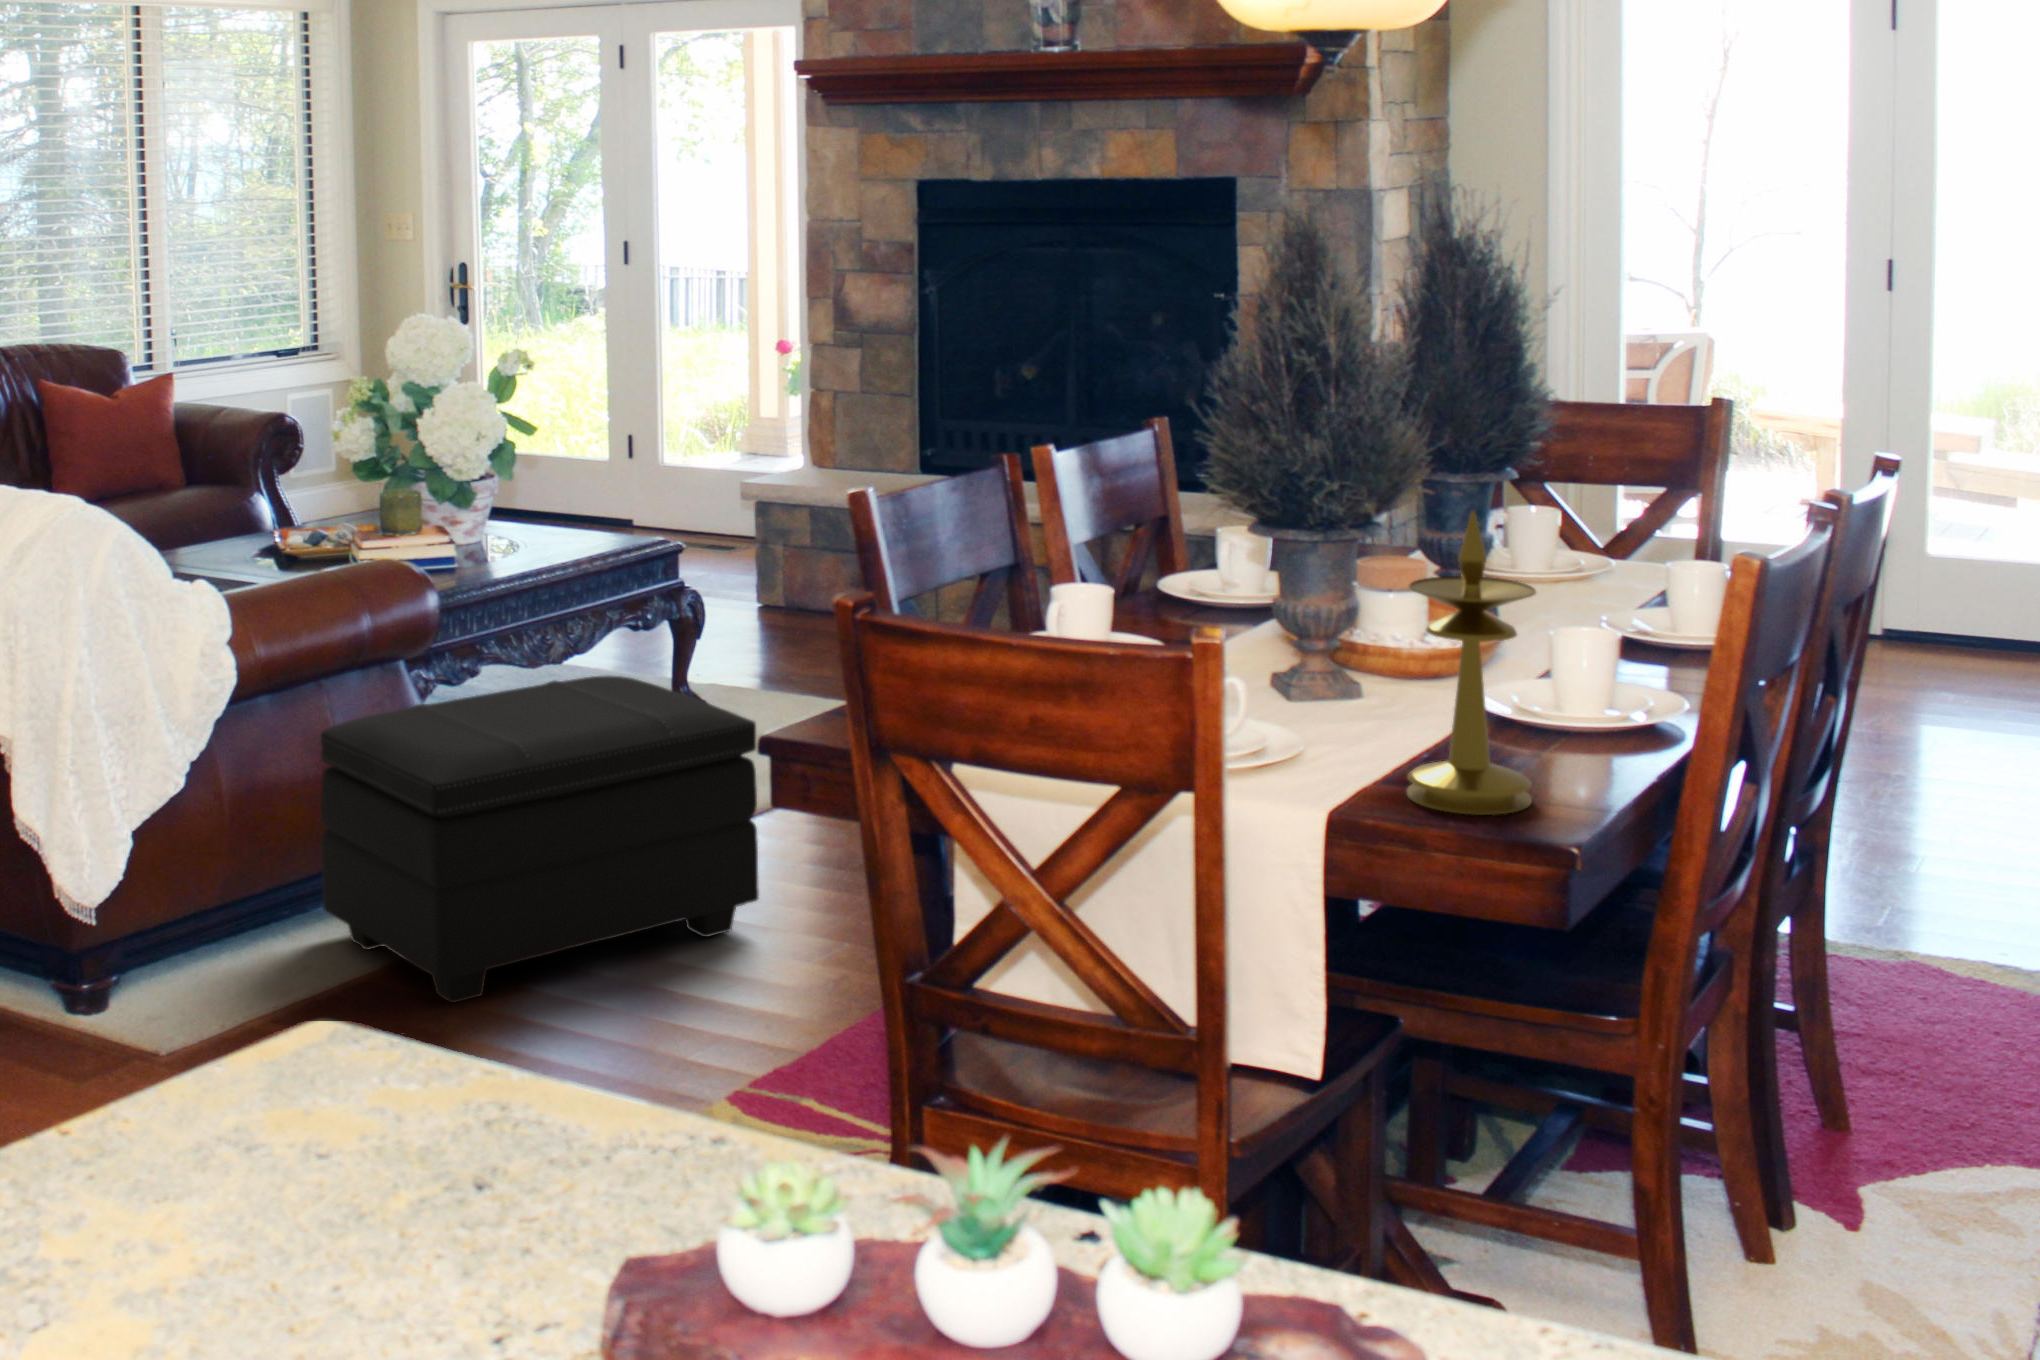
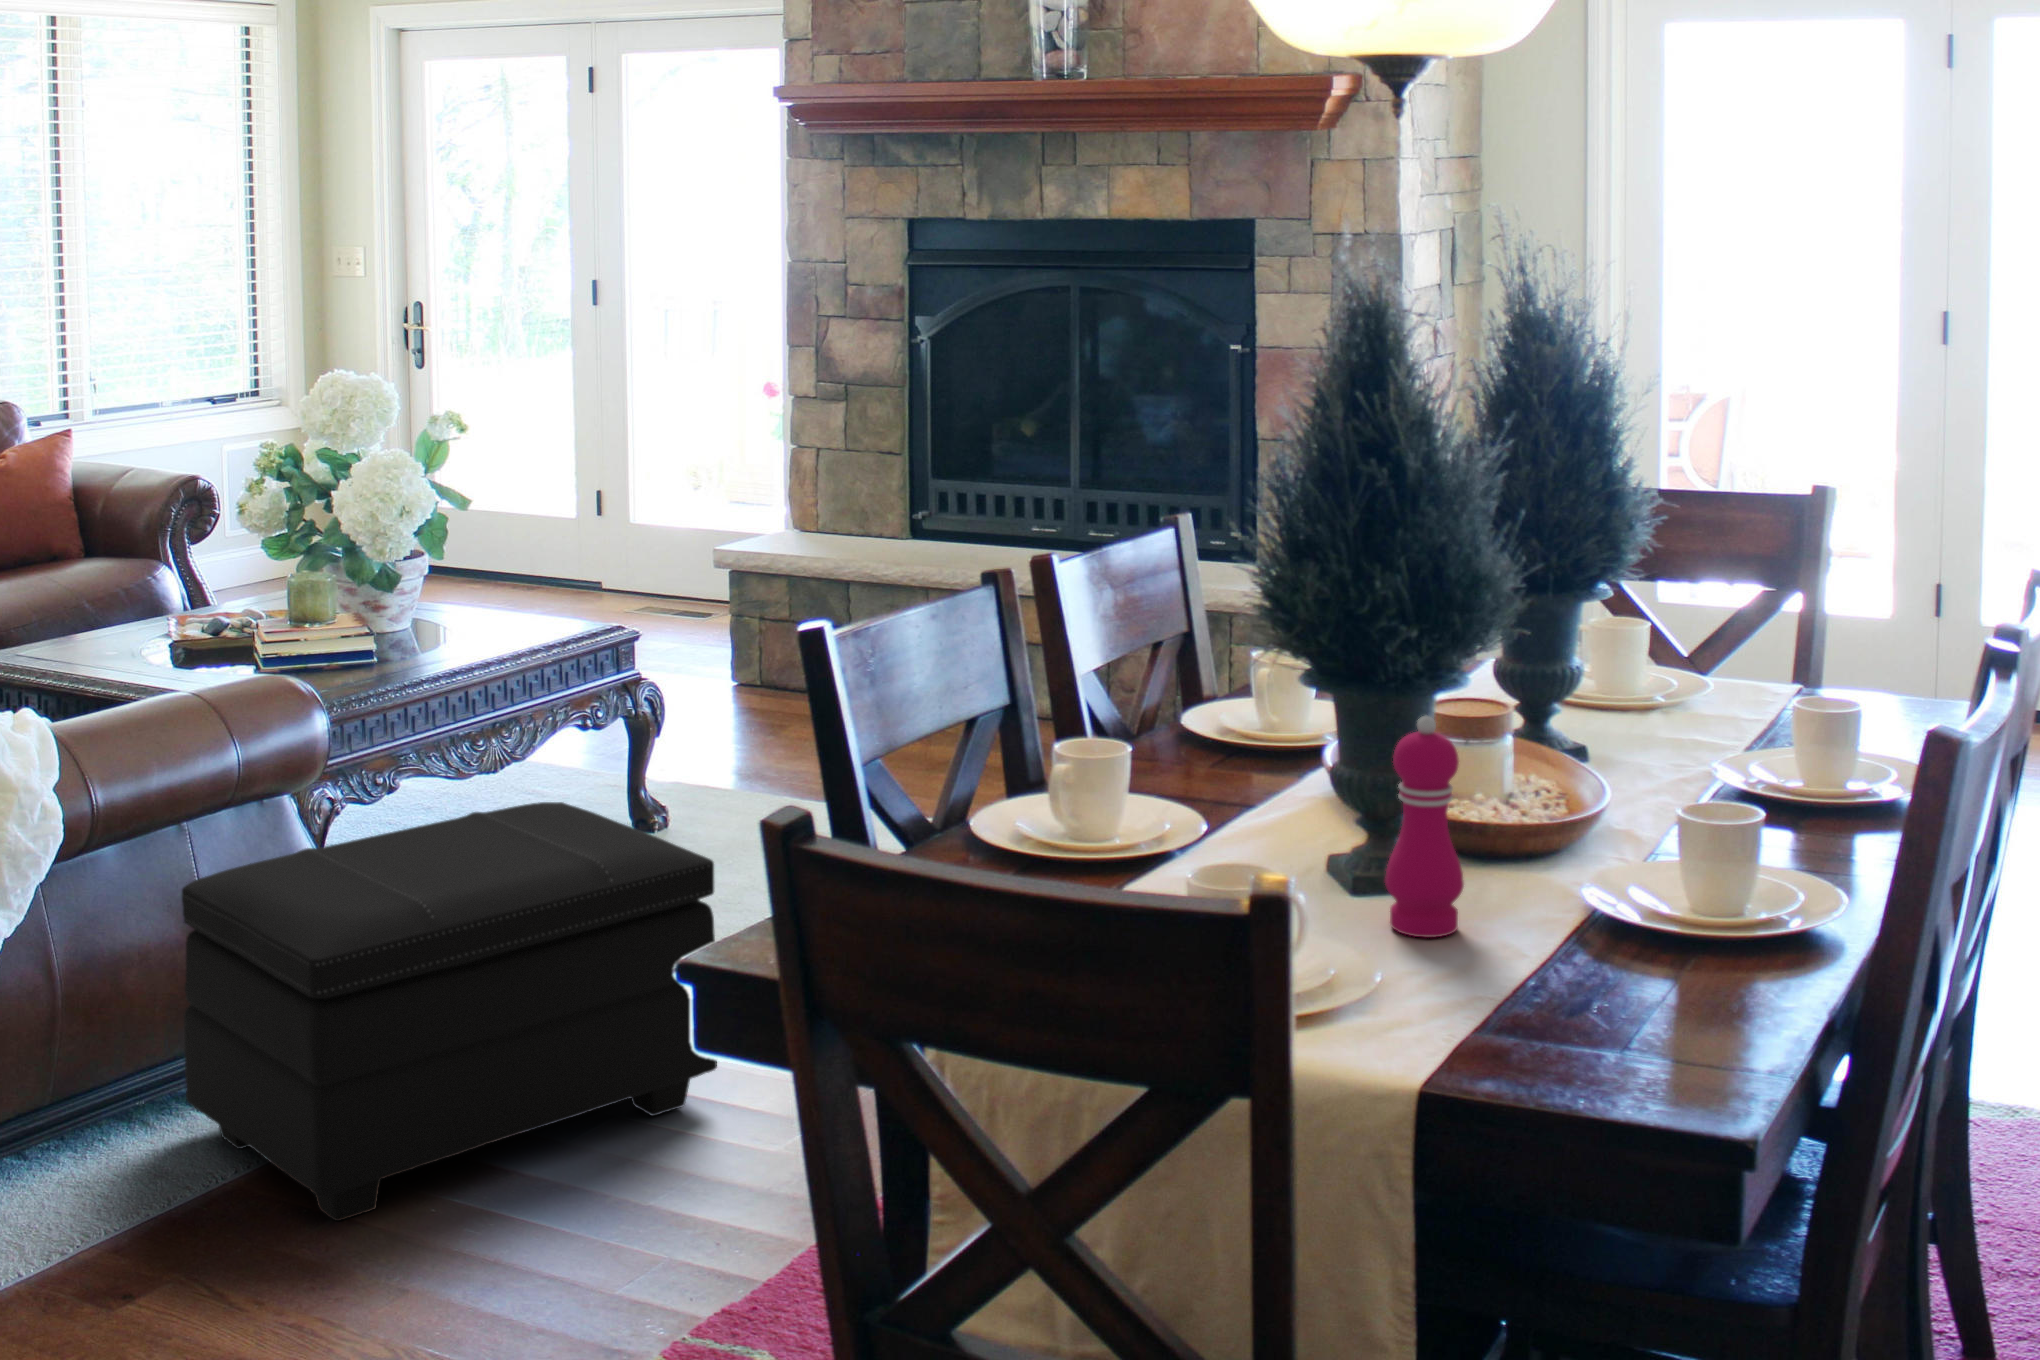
candlestick: present [1407,511,1536,815] -> none [1500,671,1661,1060]
pepper mill: none [1321,559,1386,738] -> present [1385,716,1464,937]

